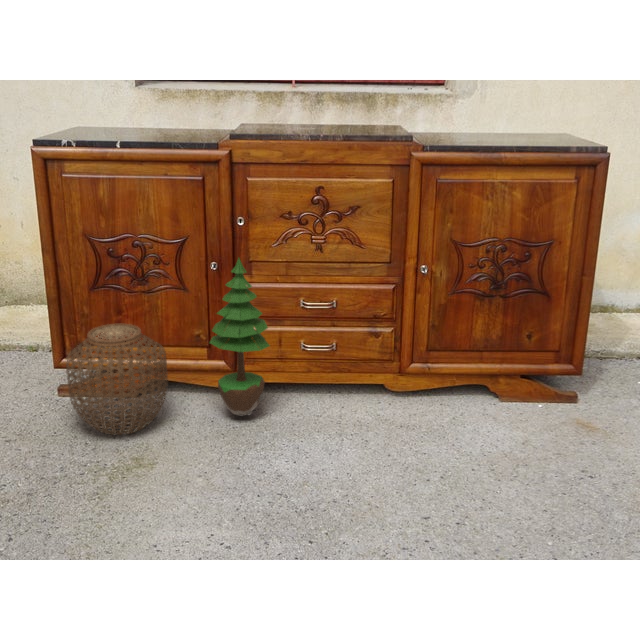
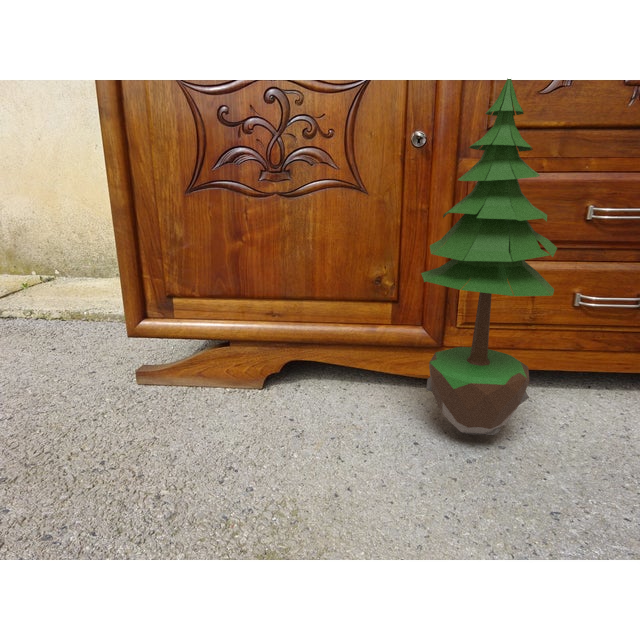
woven basket: present [66,324,168,435] -> none [116,244,331,476]

